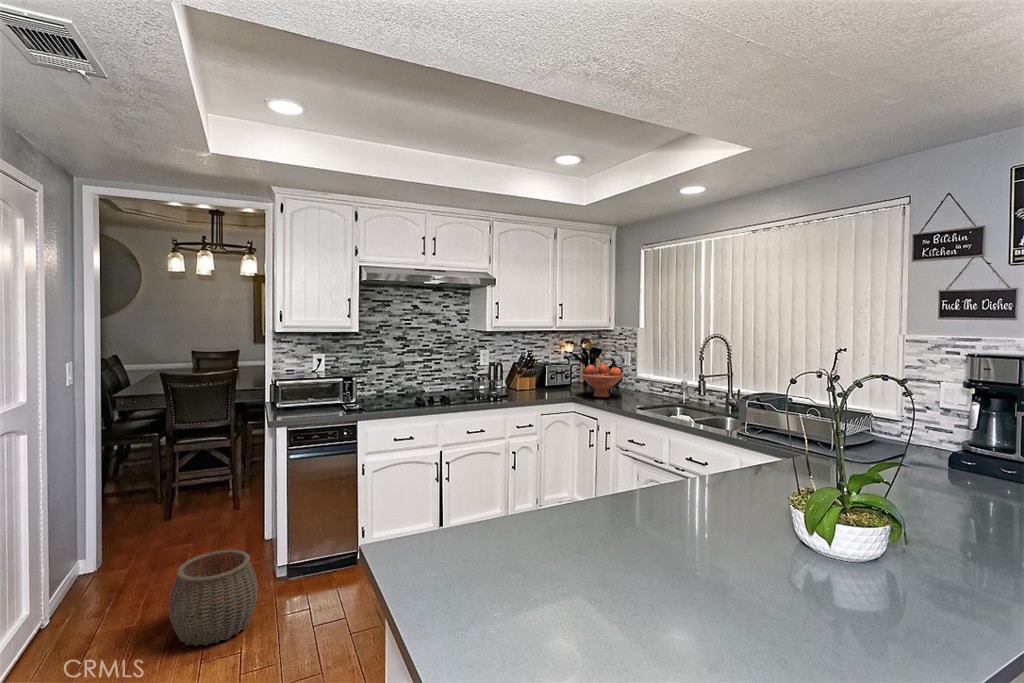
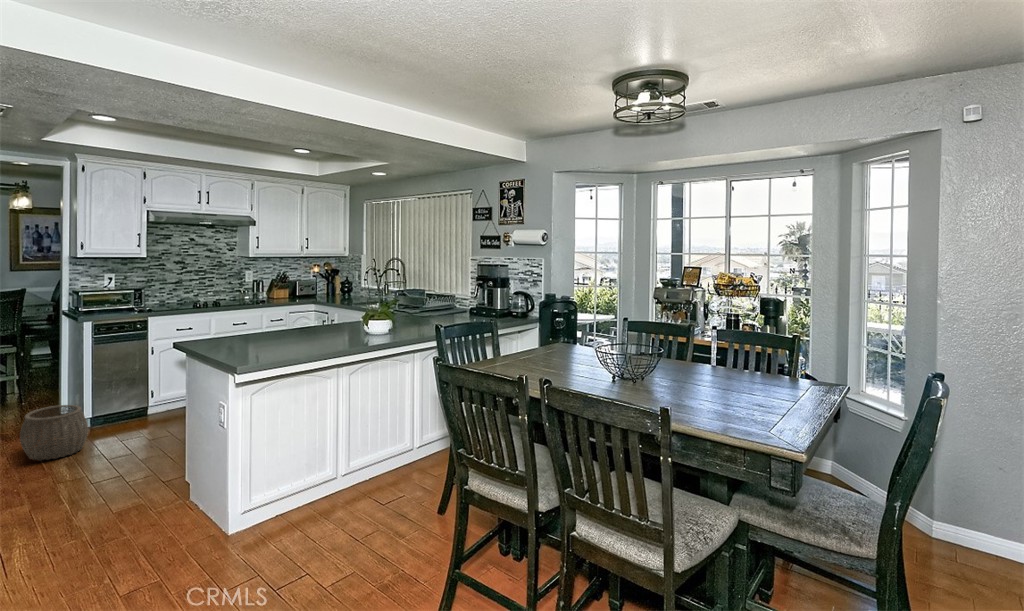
fruit bowl: present [580,364,624,398] -> none [321,281,350,303]

